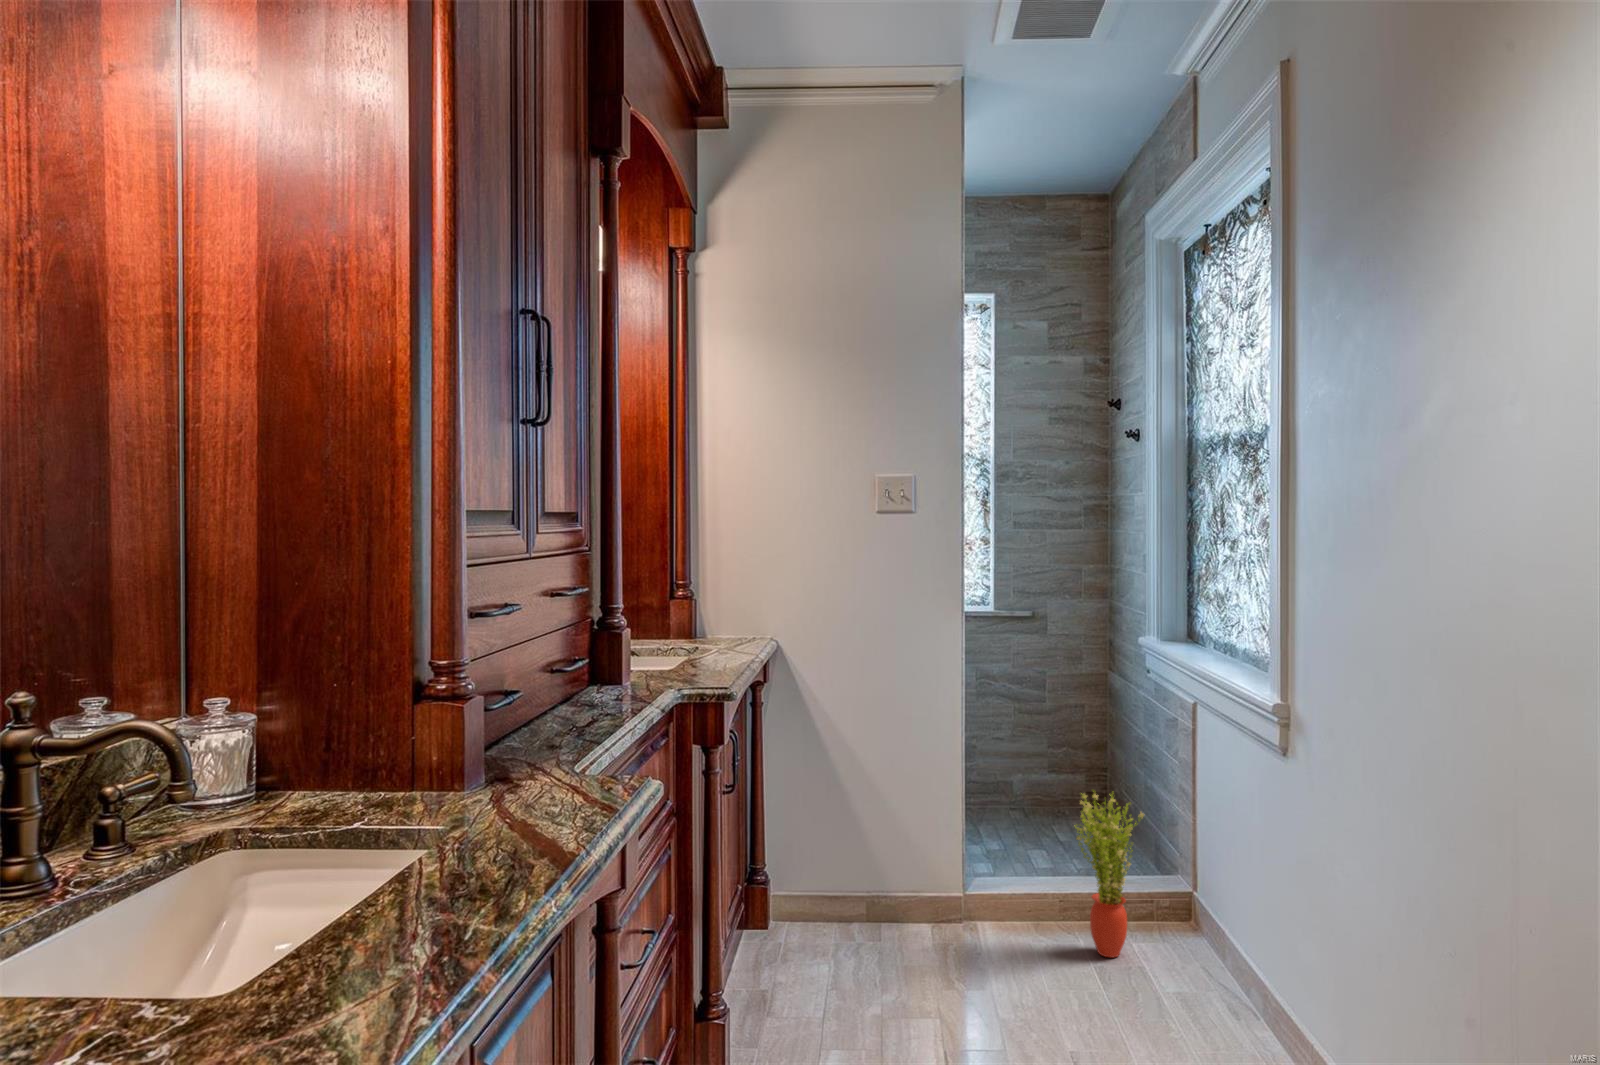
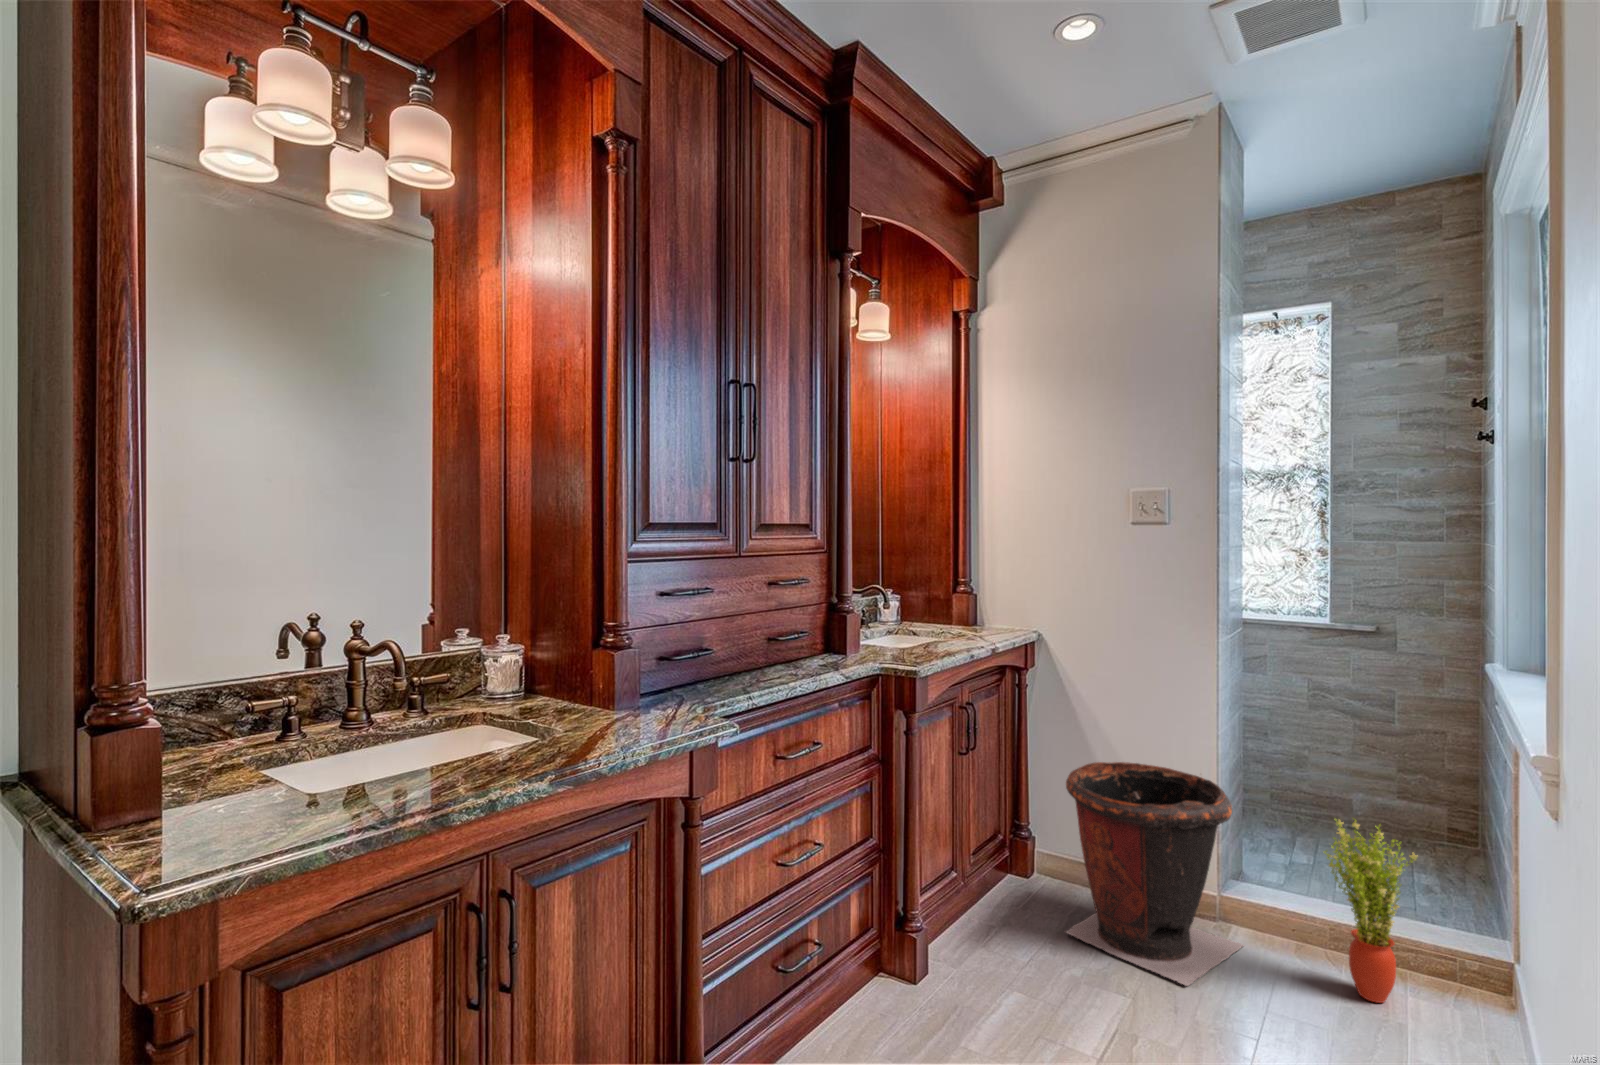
trash can: none [830,772,996,989] -> present [1066,762,1244,986]

